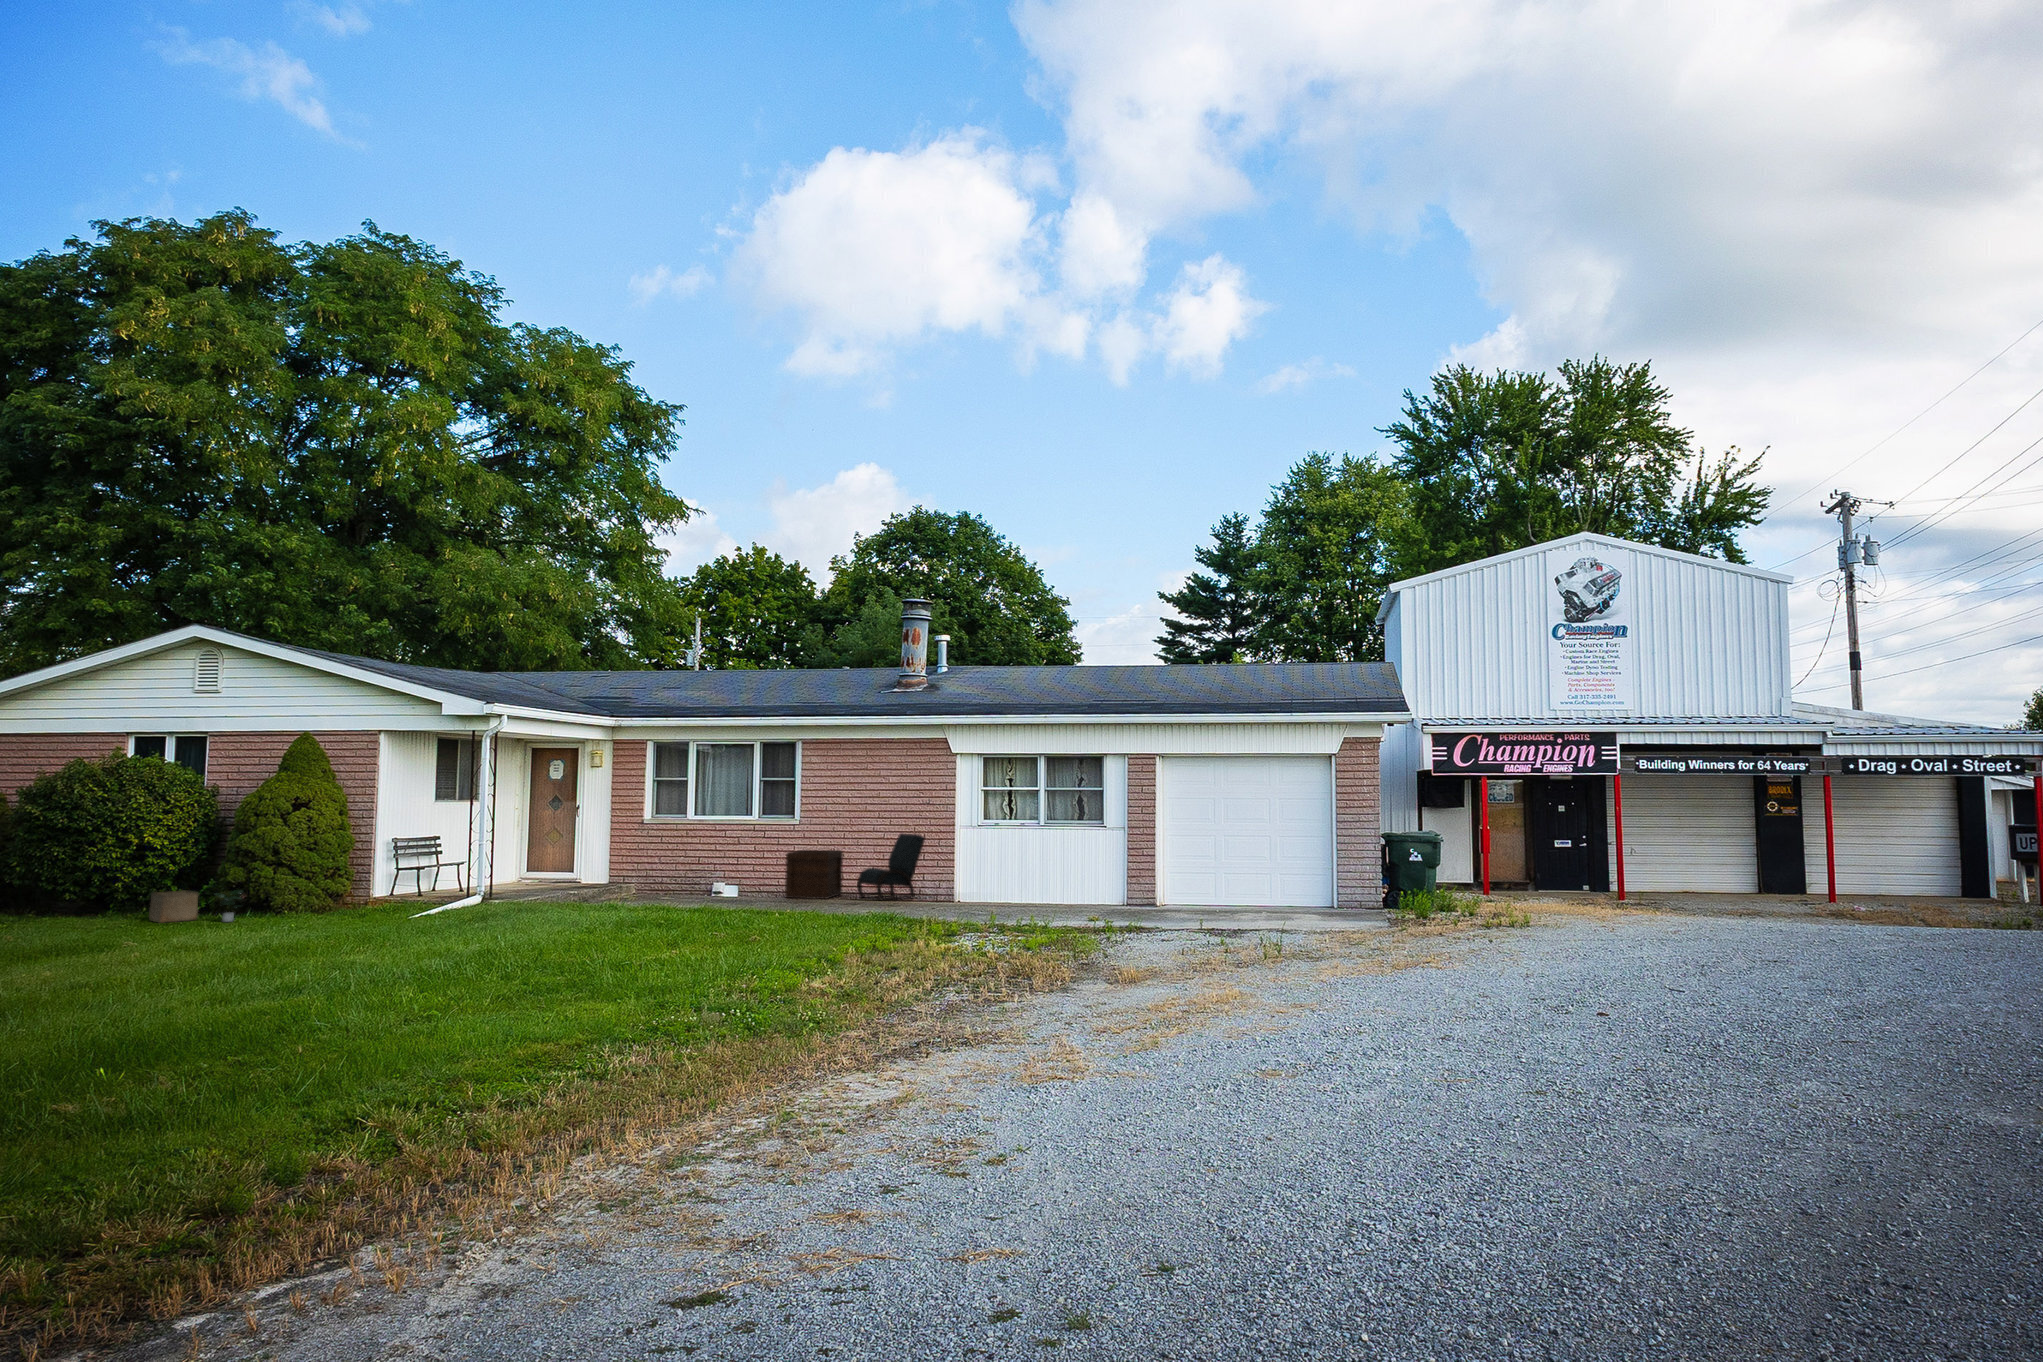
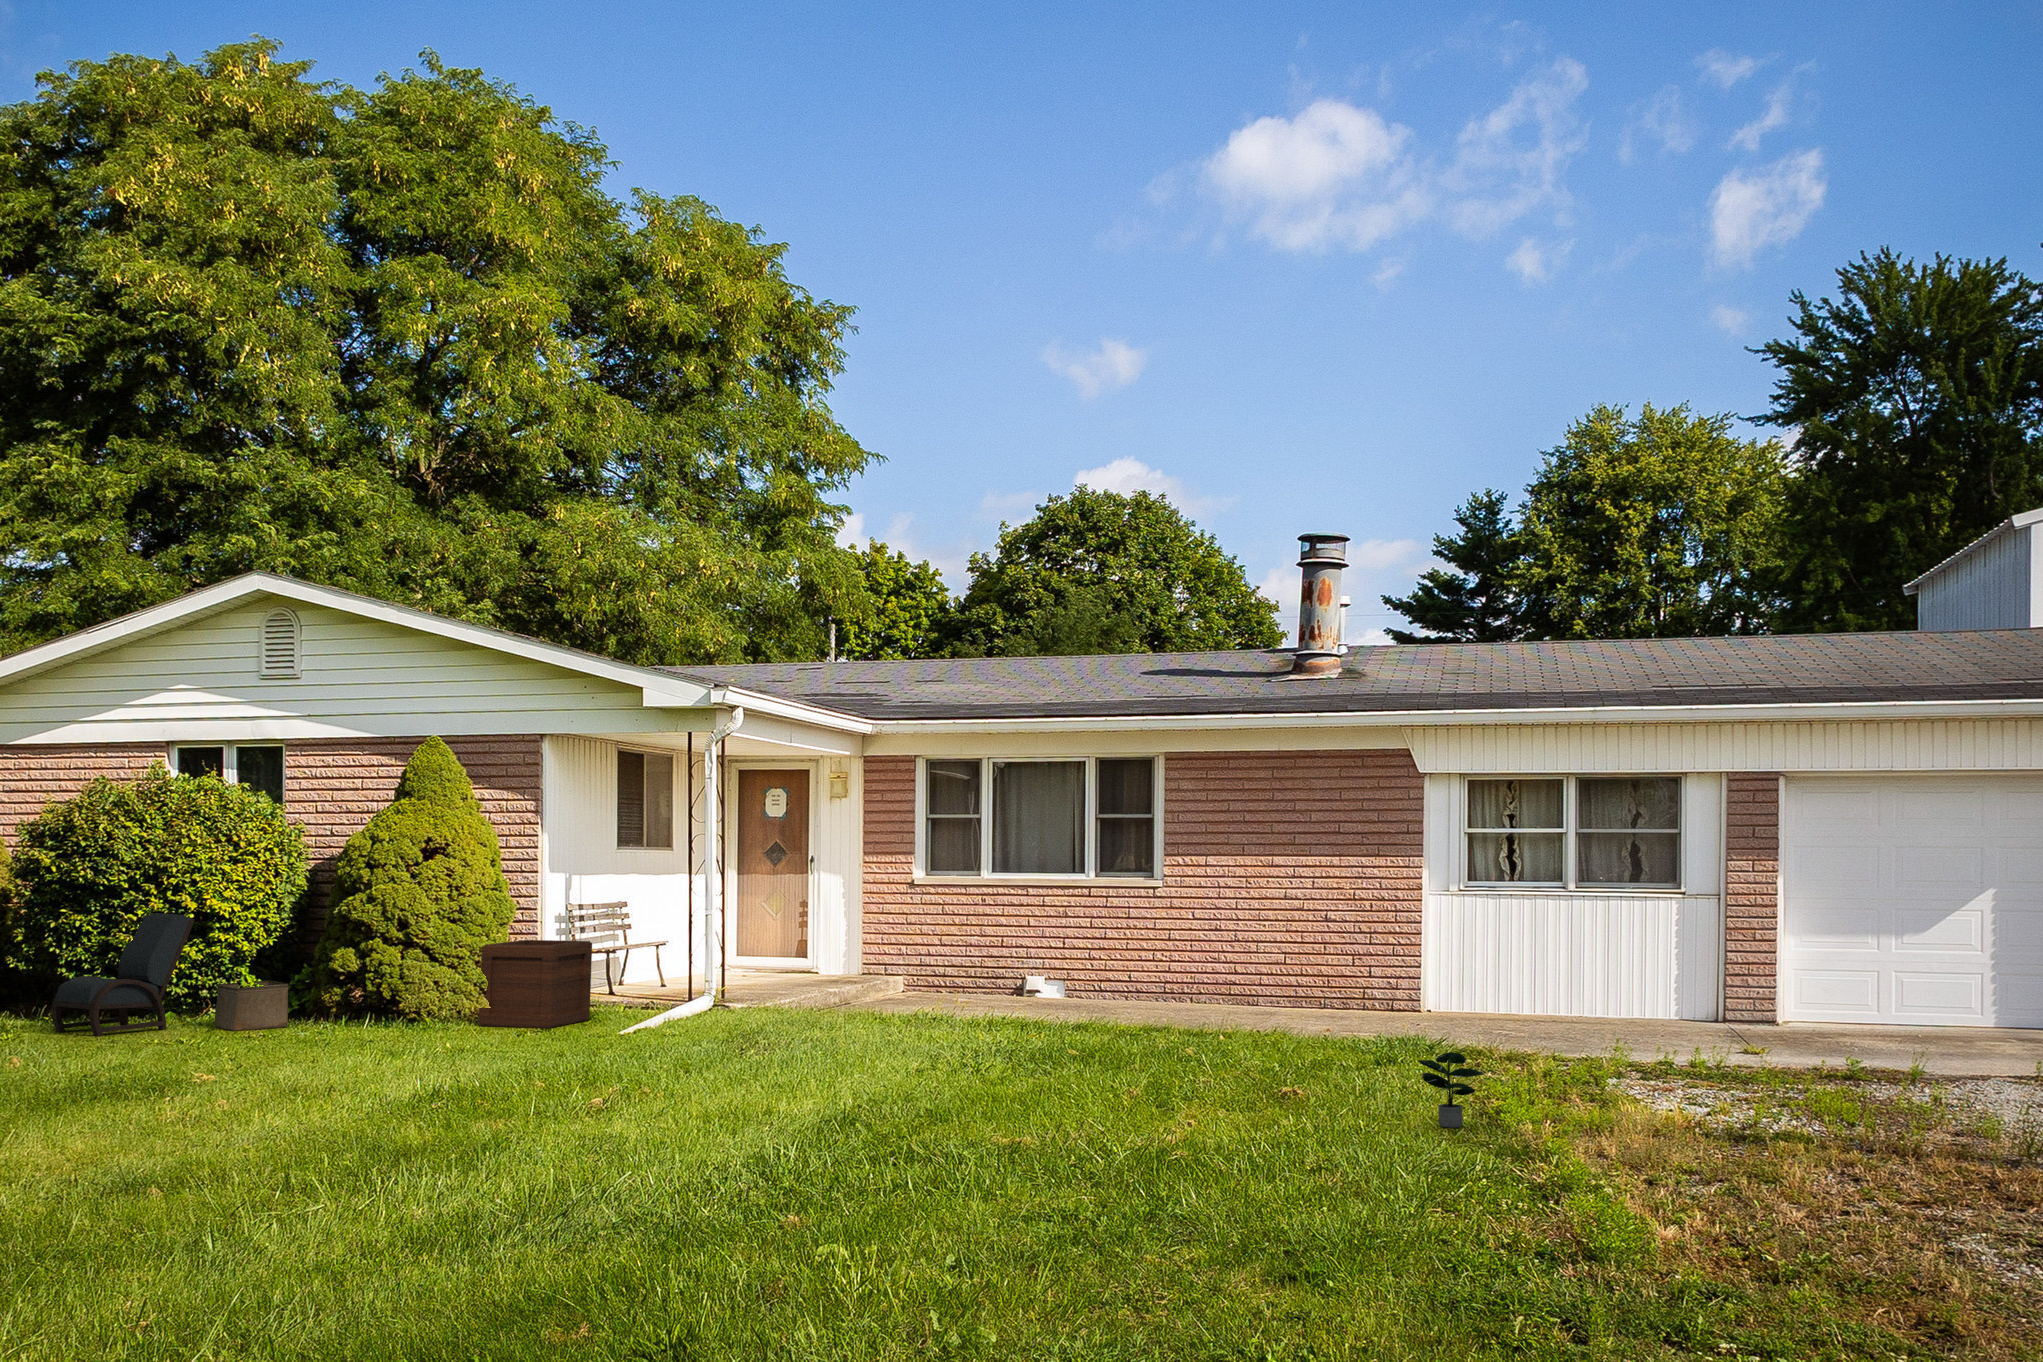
lounge chair: present [857,834,925,901] -> present [51,913,195,1036]
wooden crate: present [785,850,843,899] -> present [478,940,592,1028]
potted plant: present [216,890,242,922] -> present [1418,1052,1485,1128]

